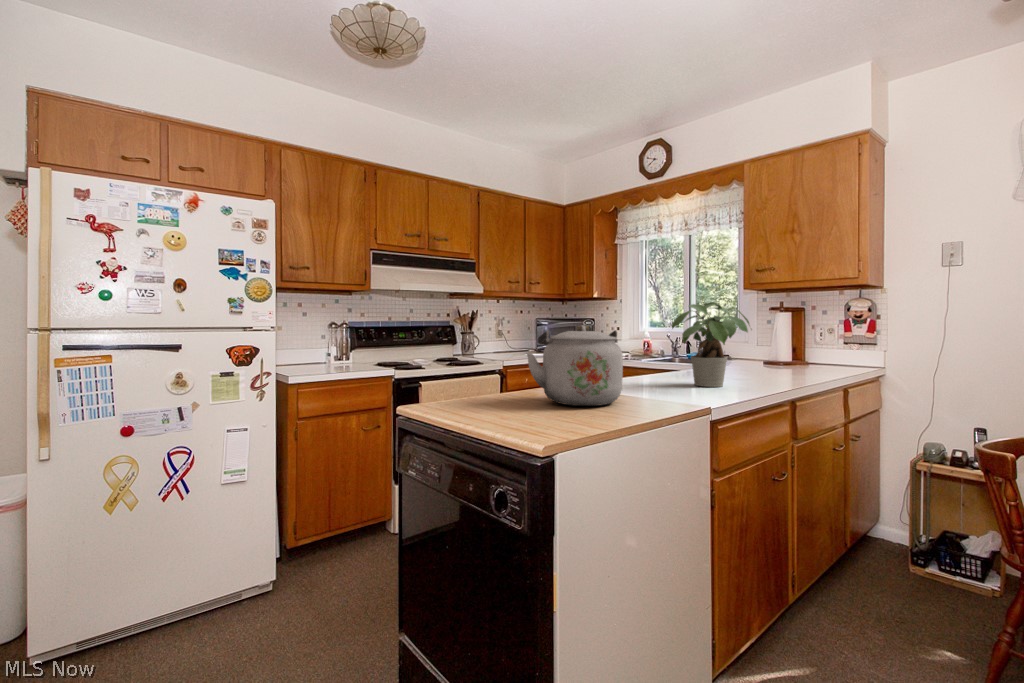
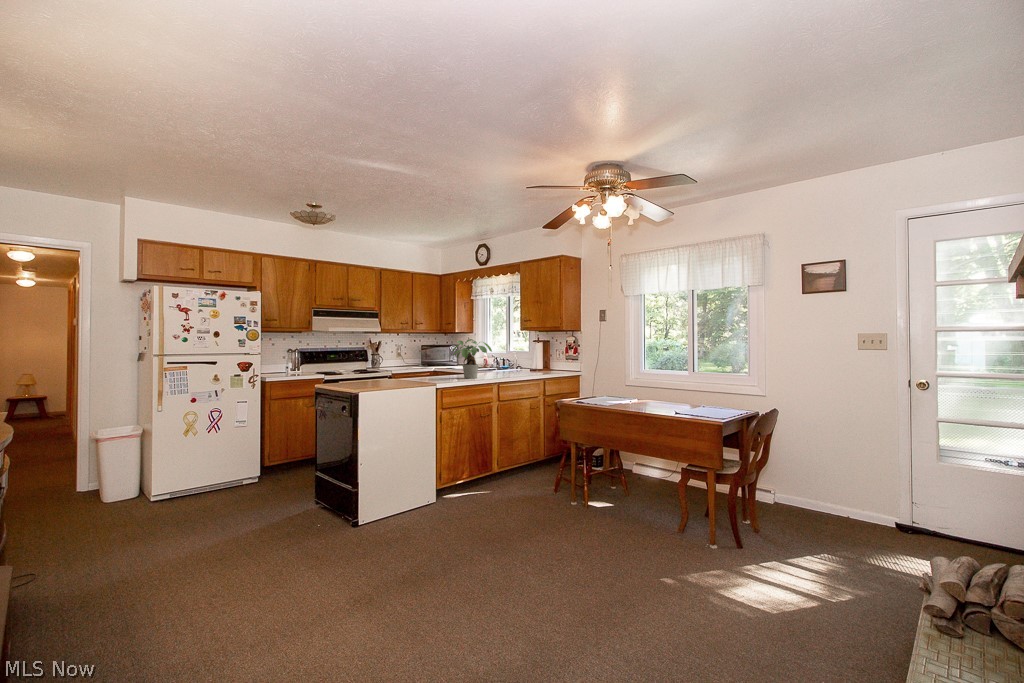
kettle: present [527,325,623,406] -> none [372,351,415,384]

